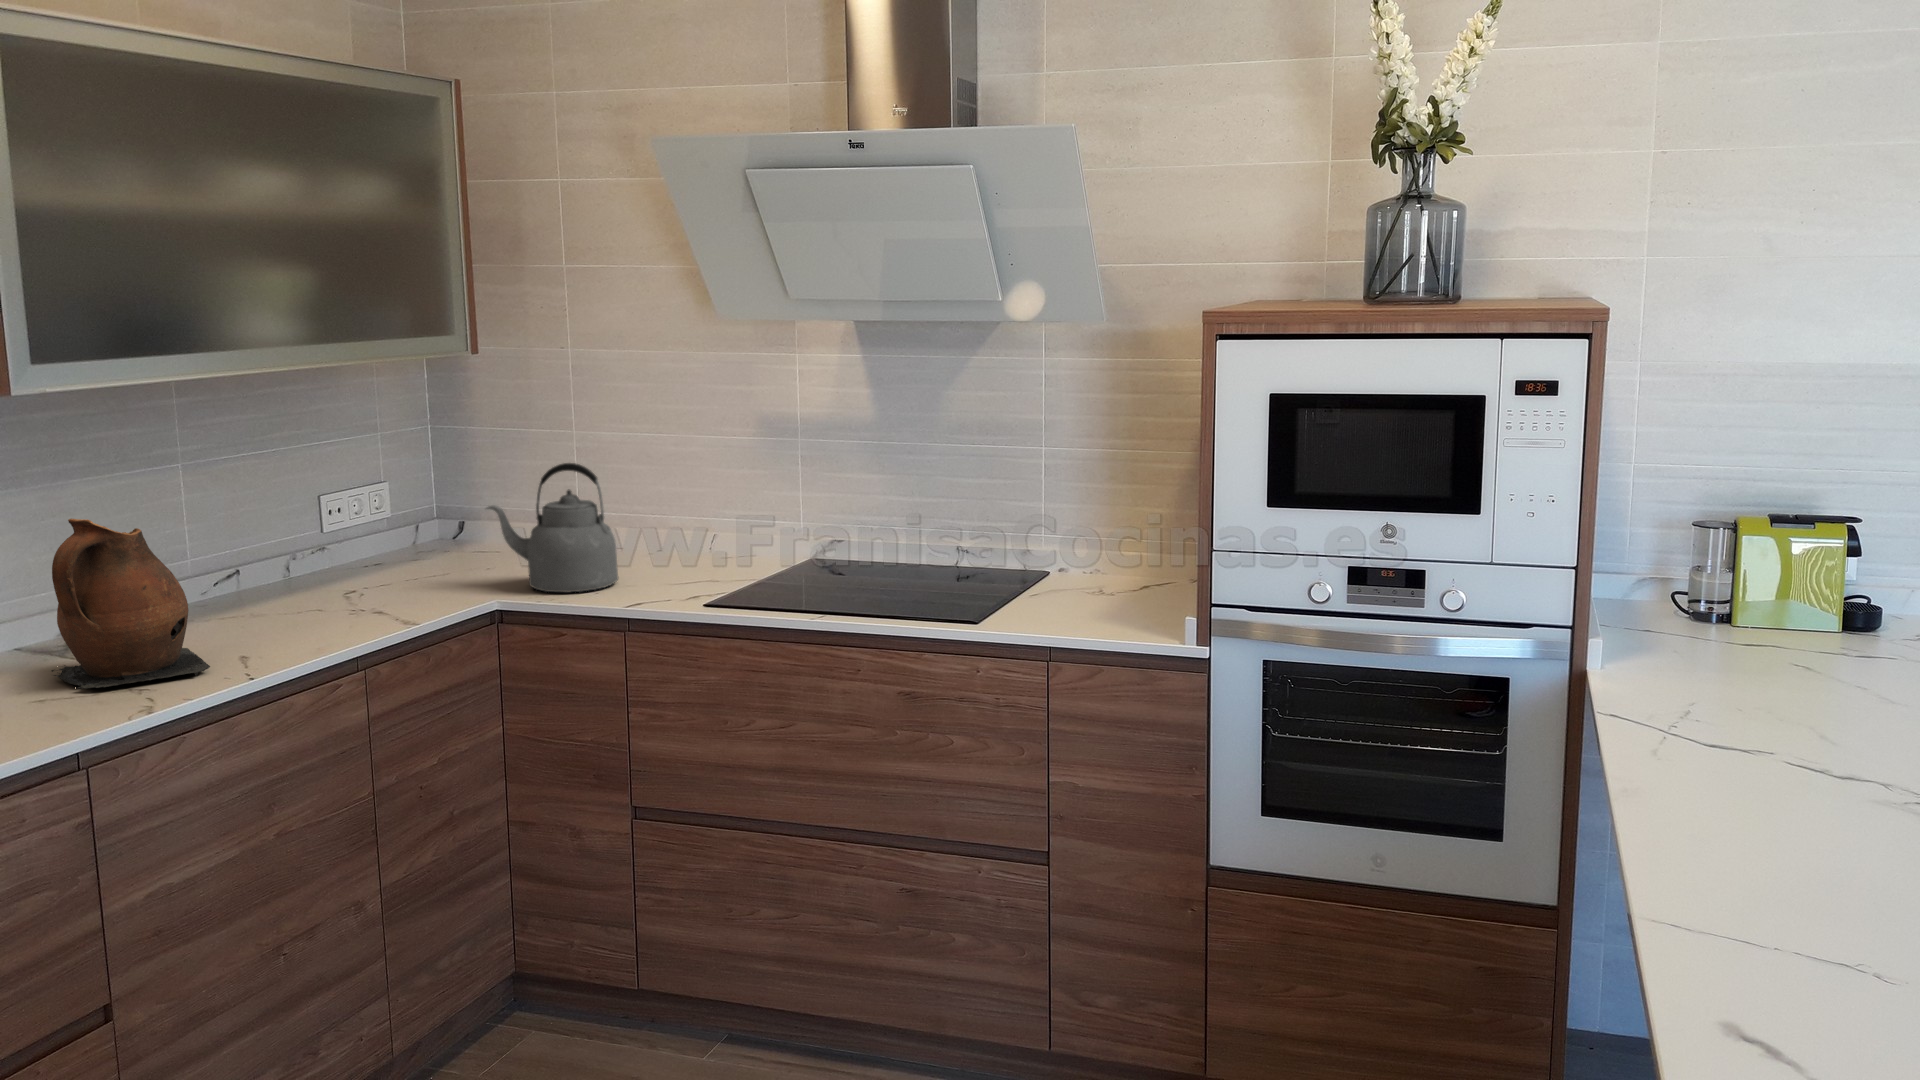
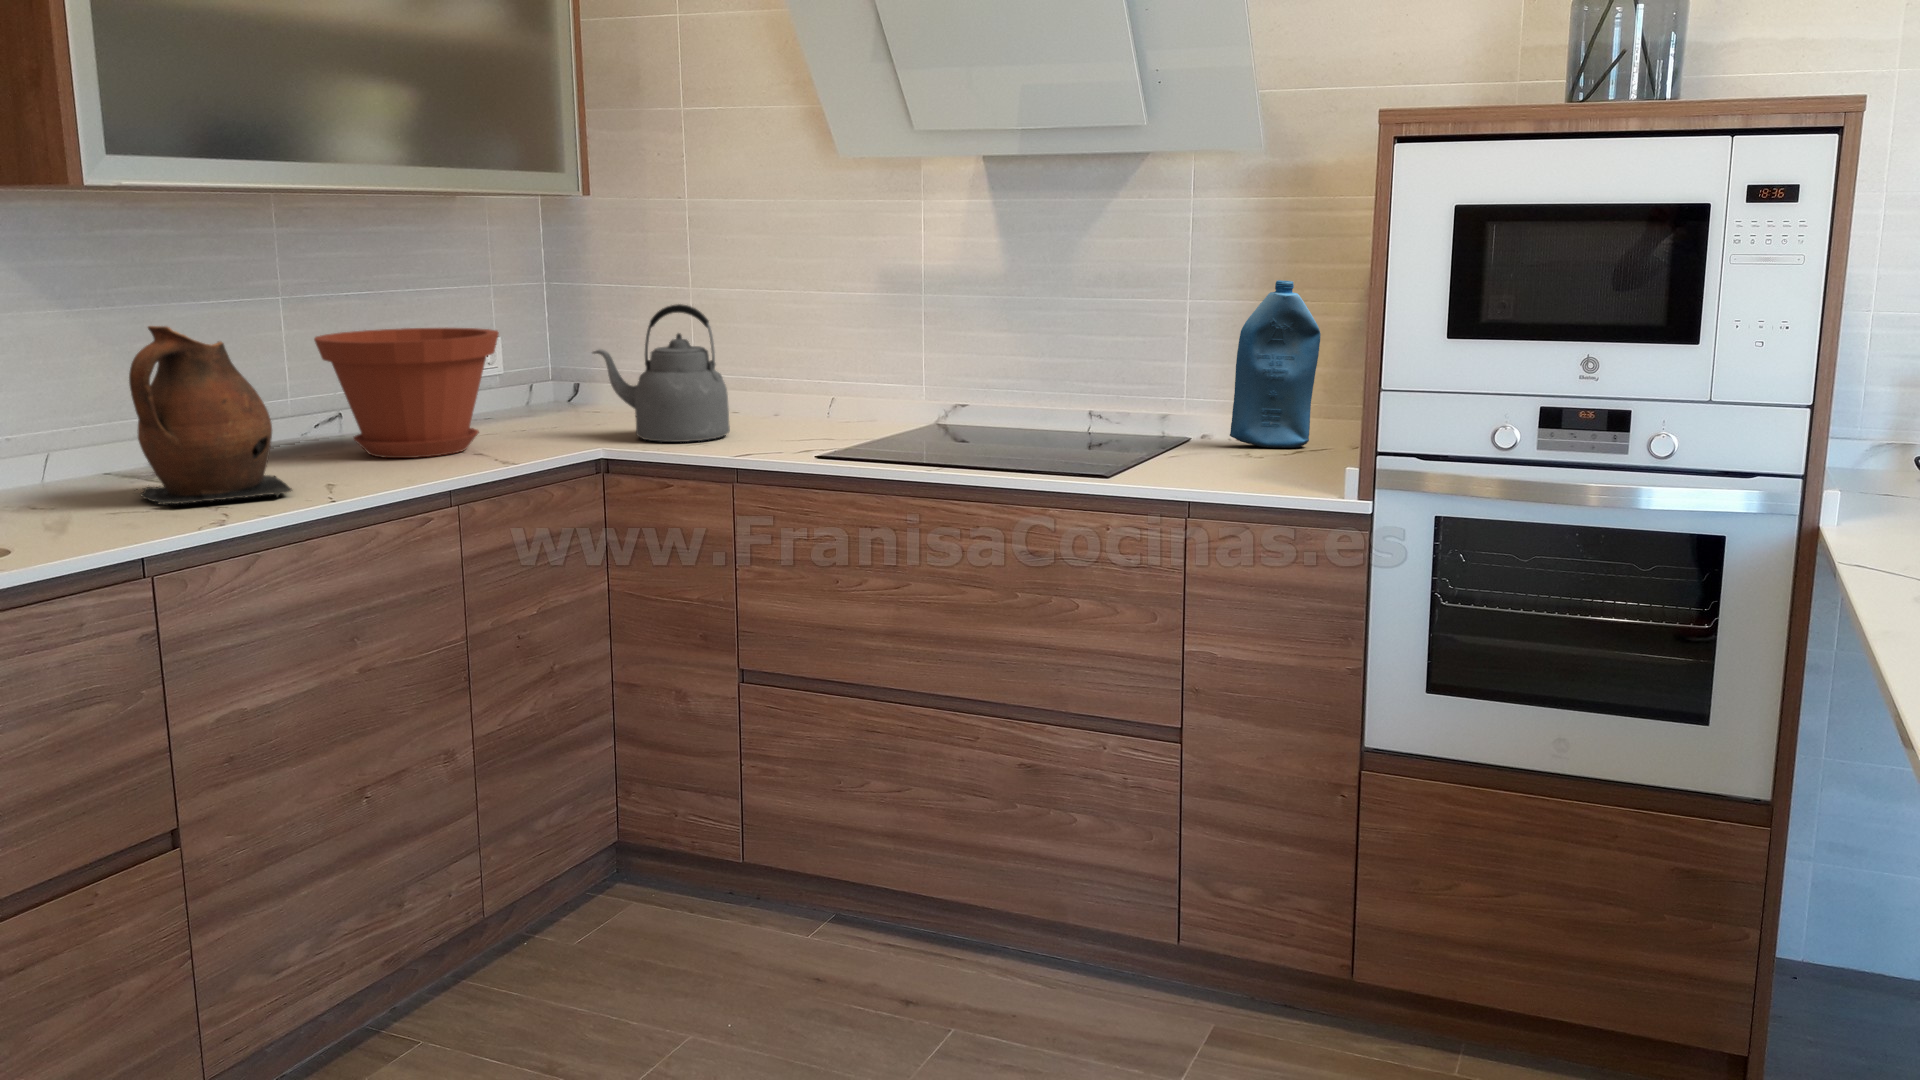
bottle: none [1080,438,1158,587] -> present [1230,280,1321,448]
plant pot: none [219,489,398,620] -> present [314,328,499,458]

